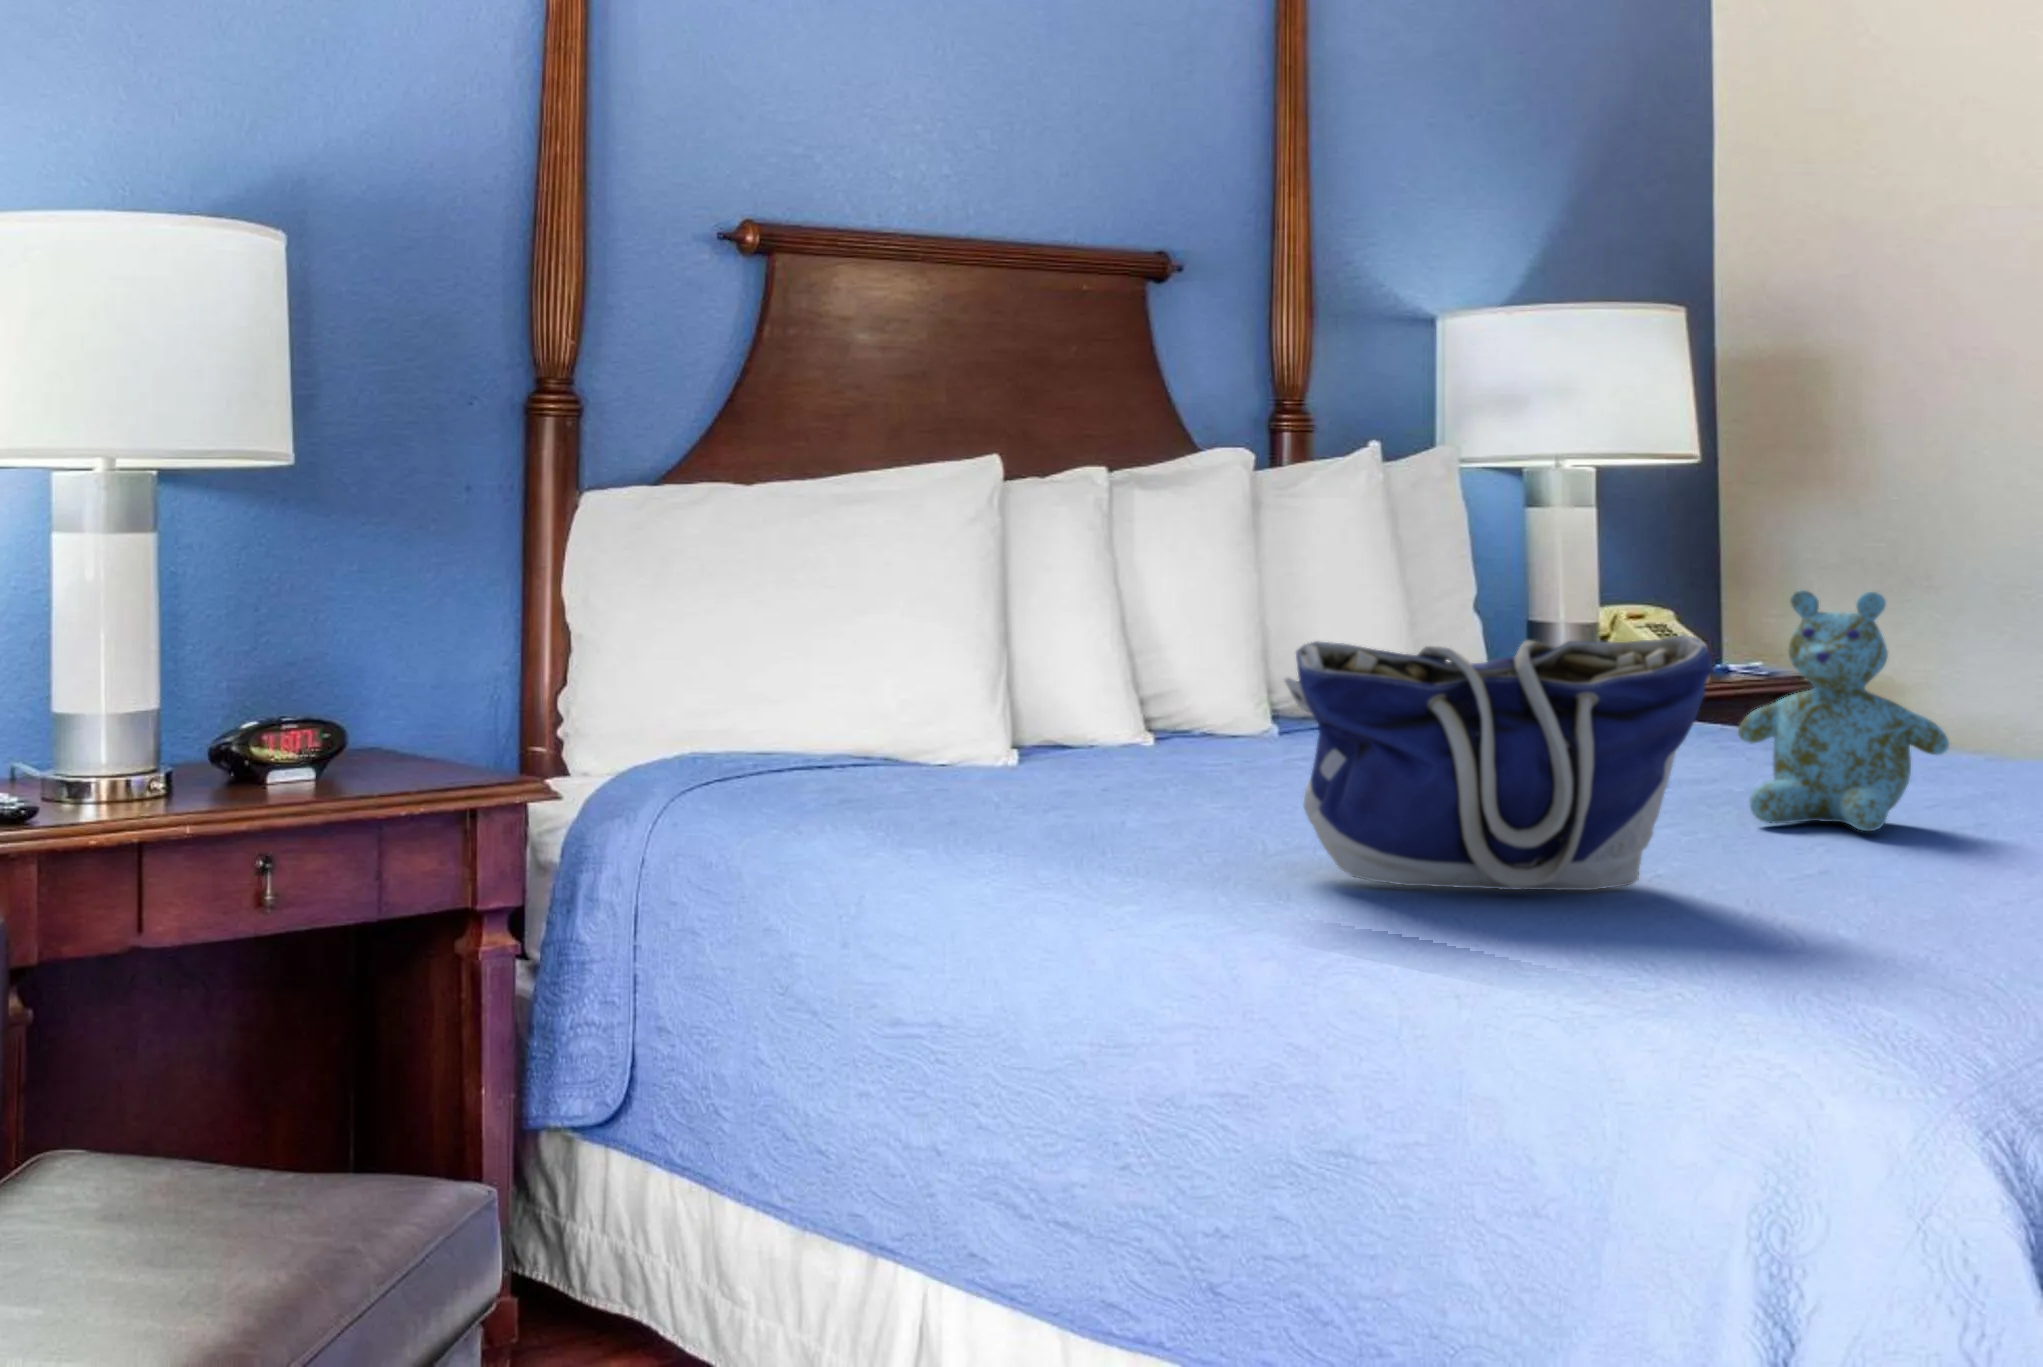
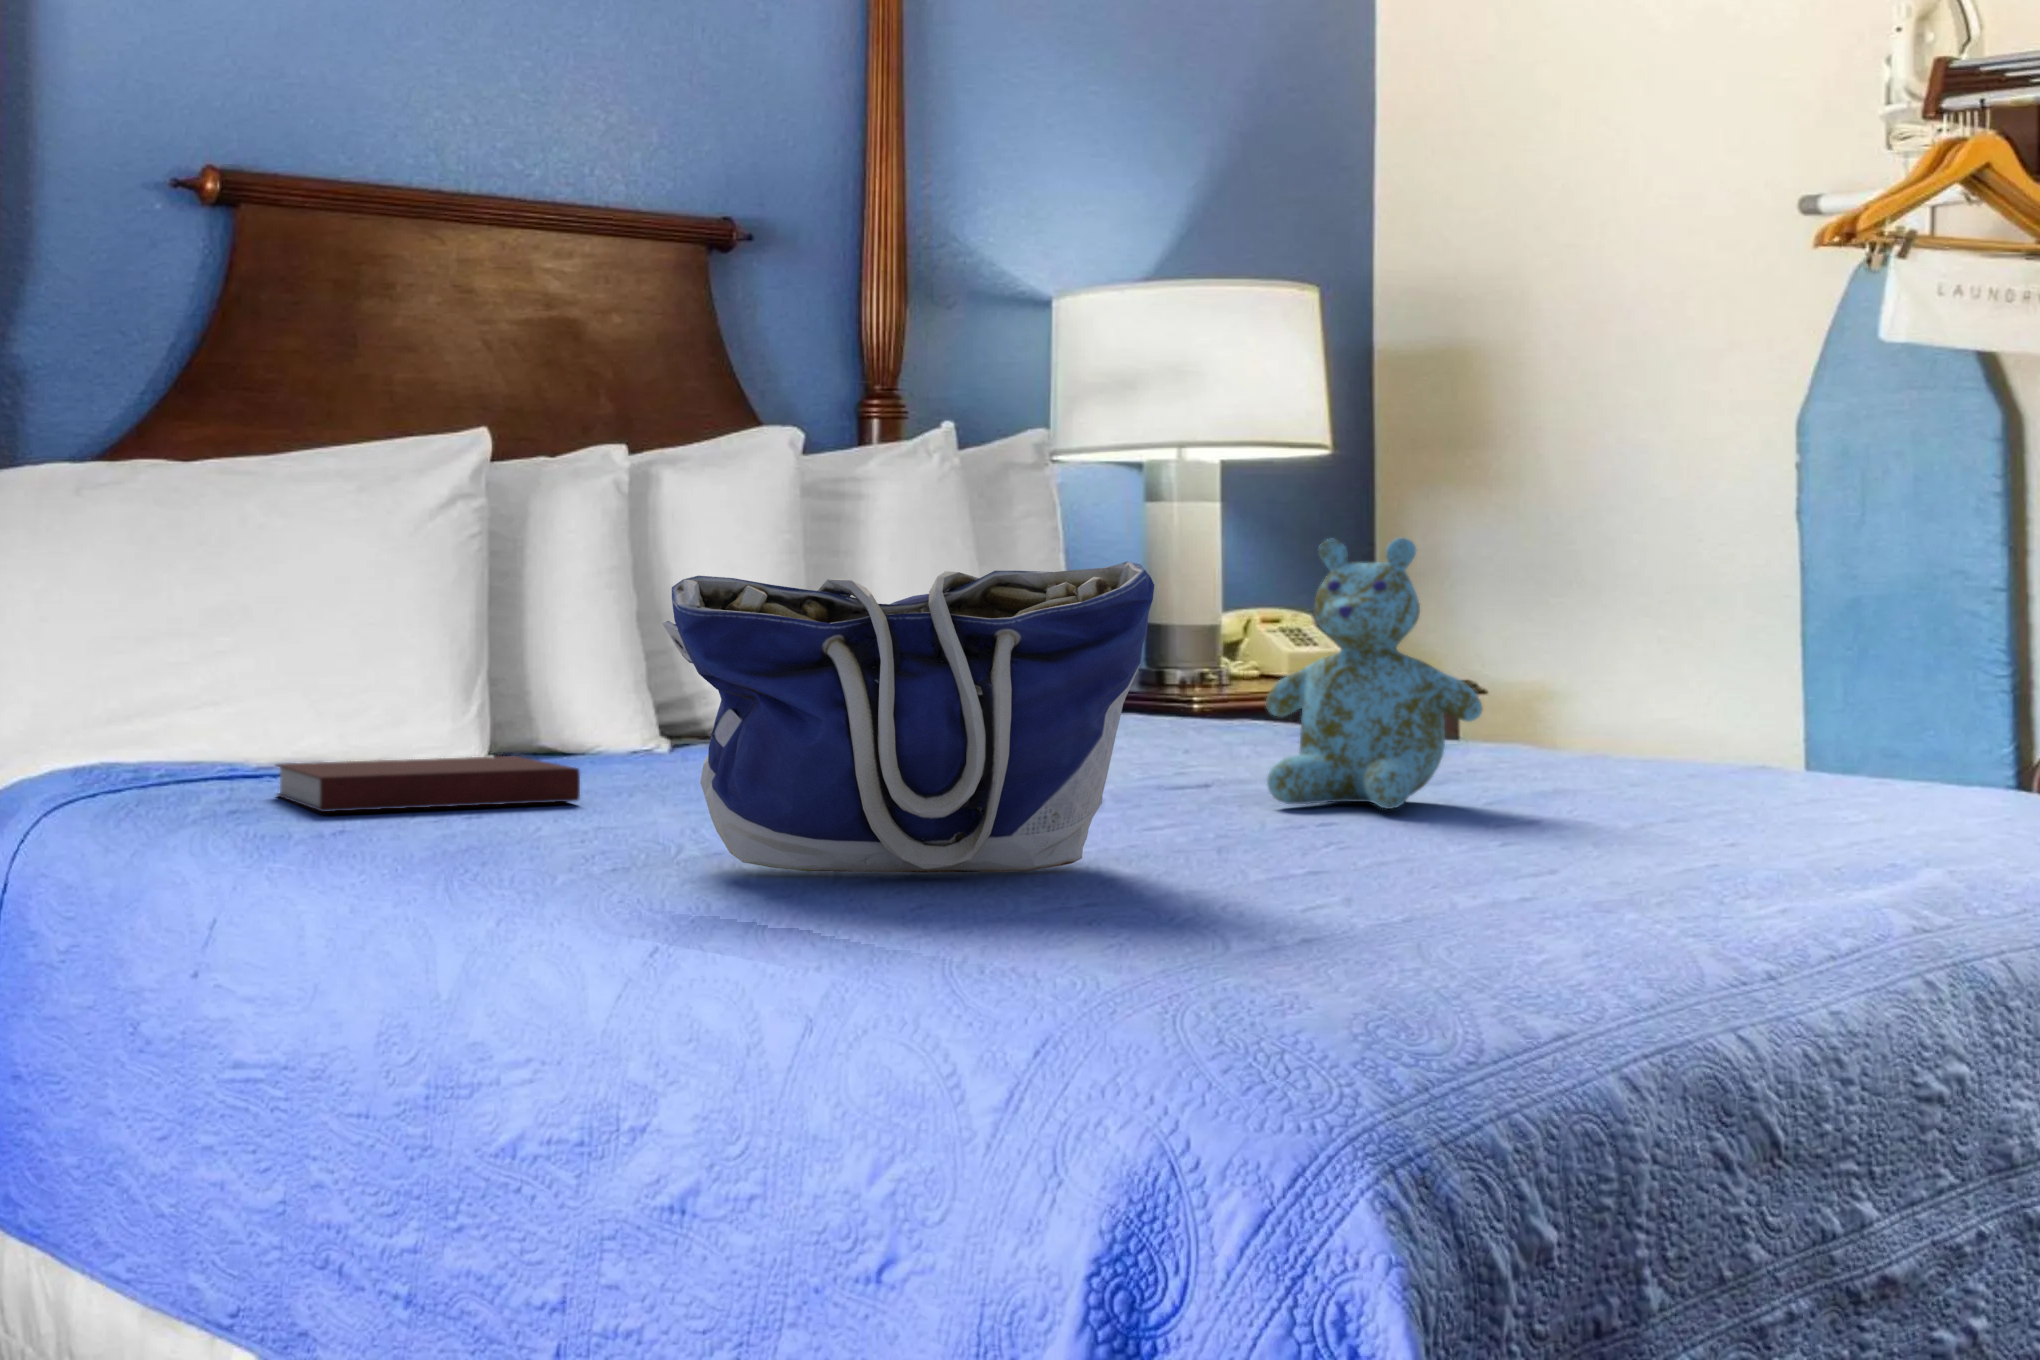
notebook: none [867,759,1137,810] -> present [277,756,580,812]

